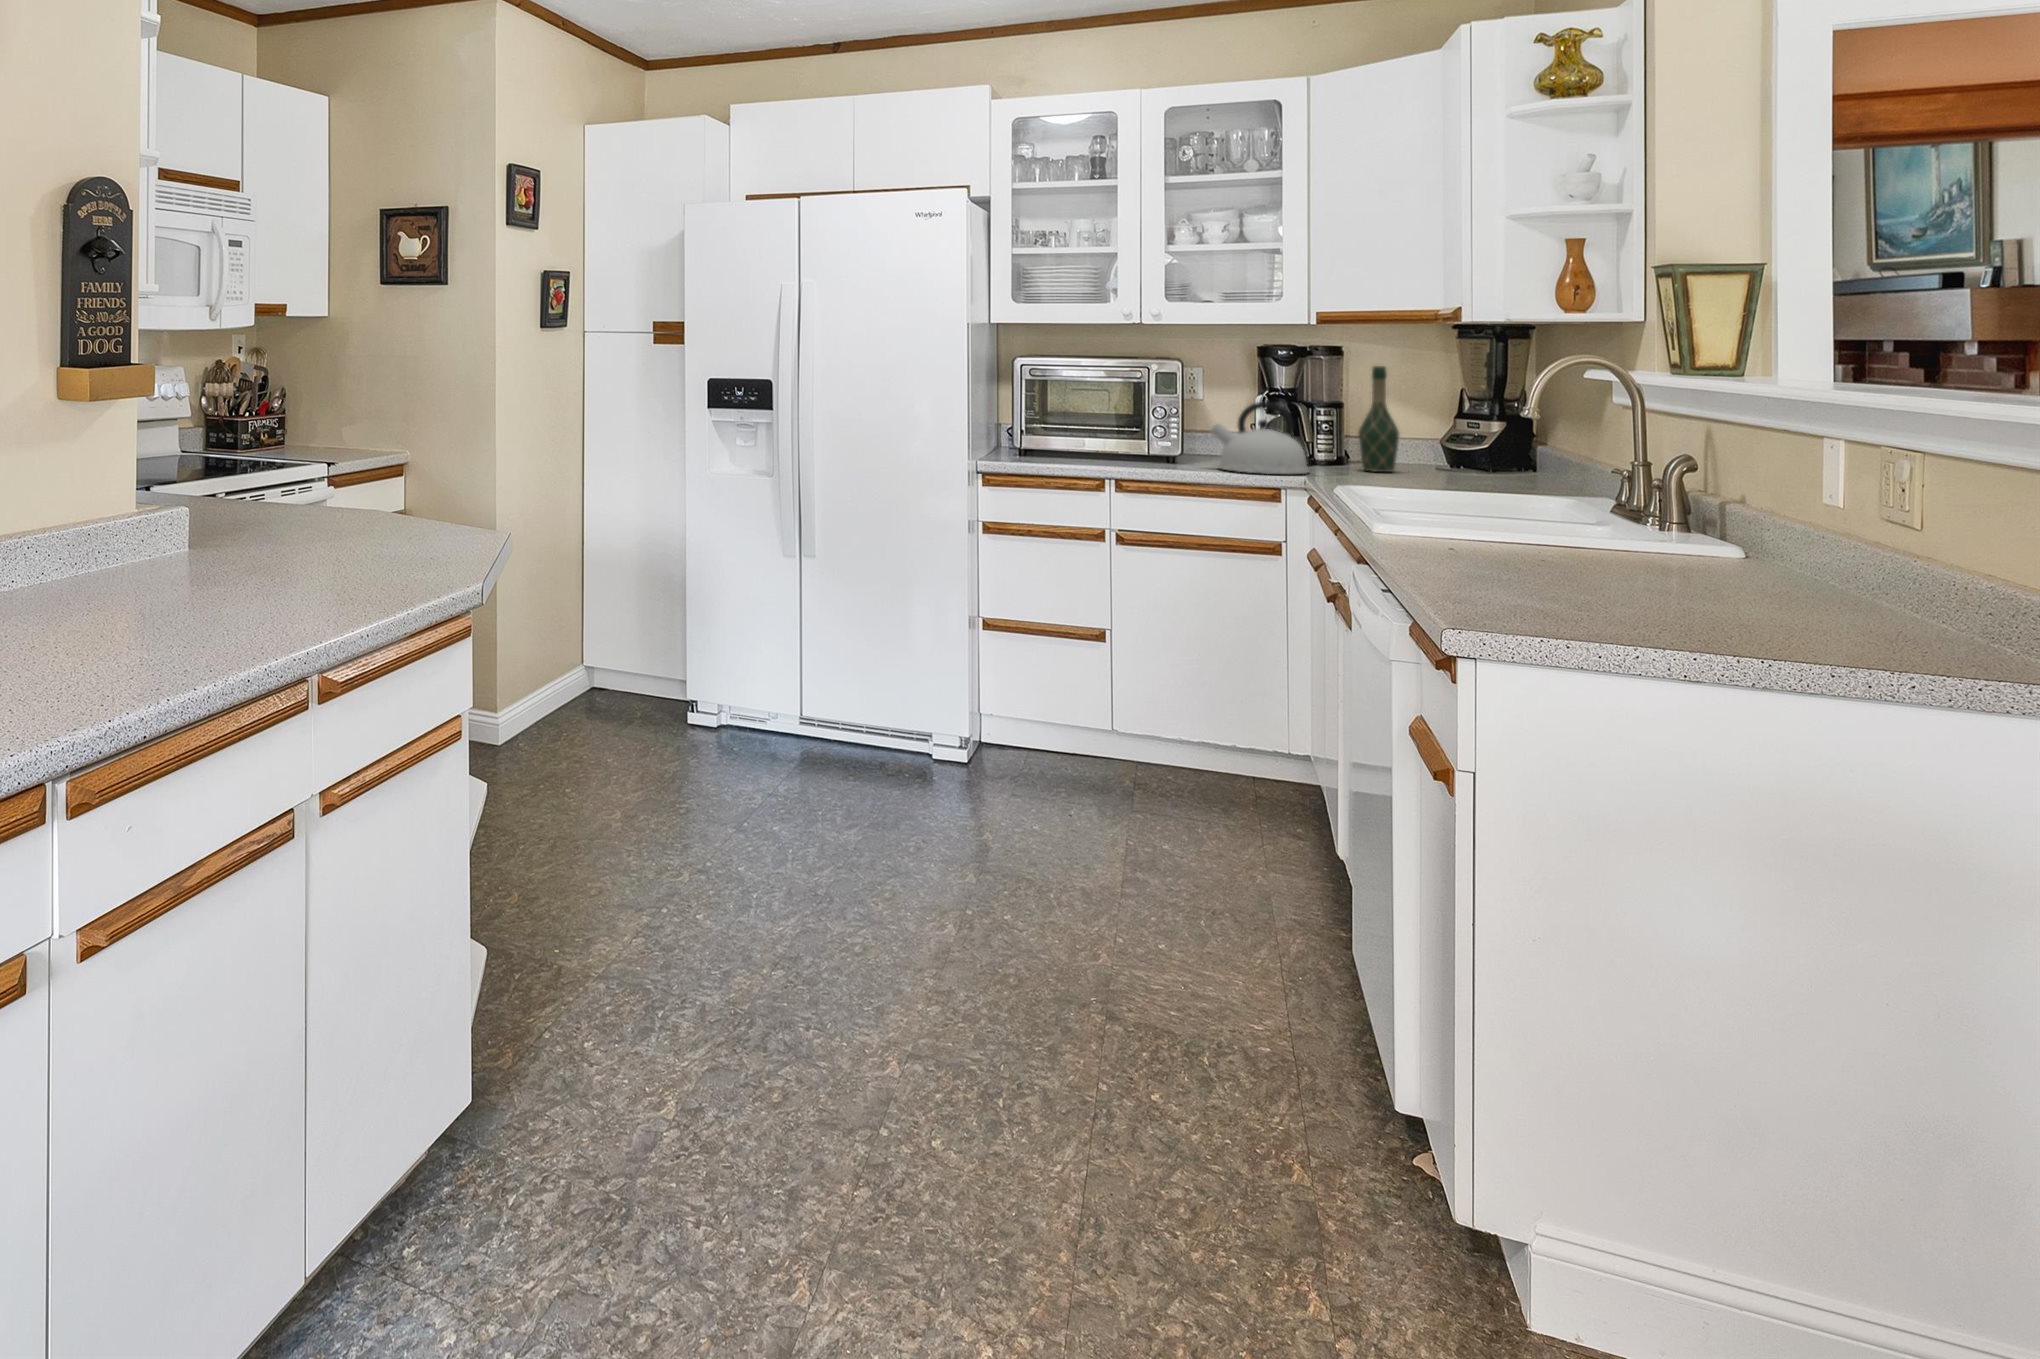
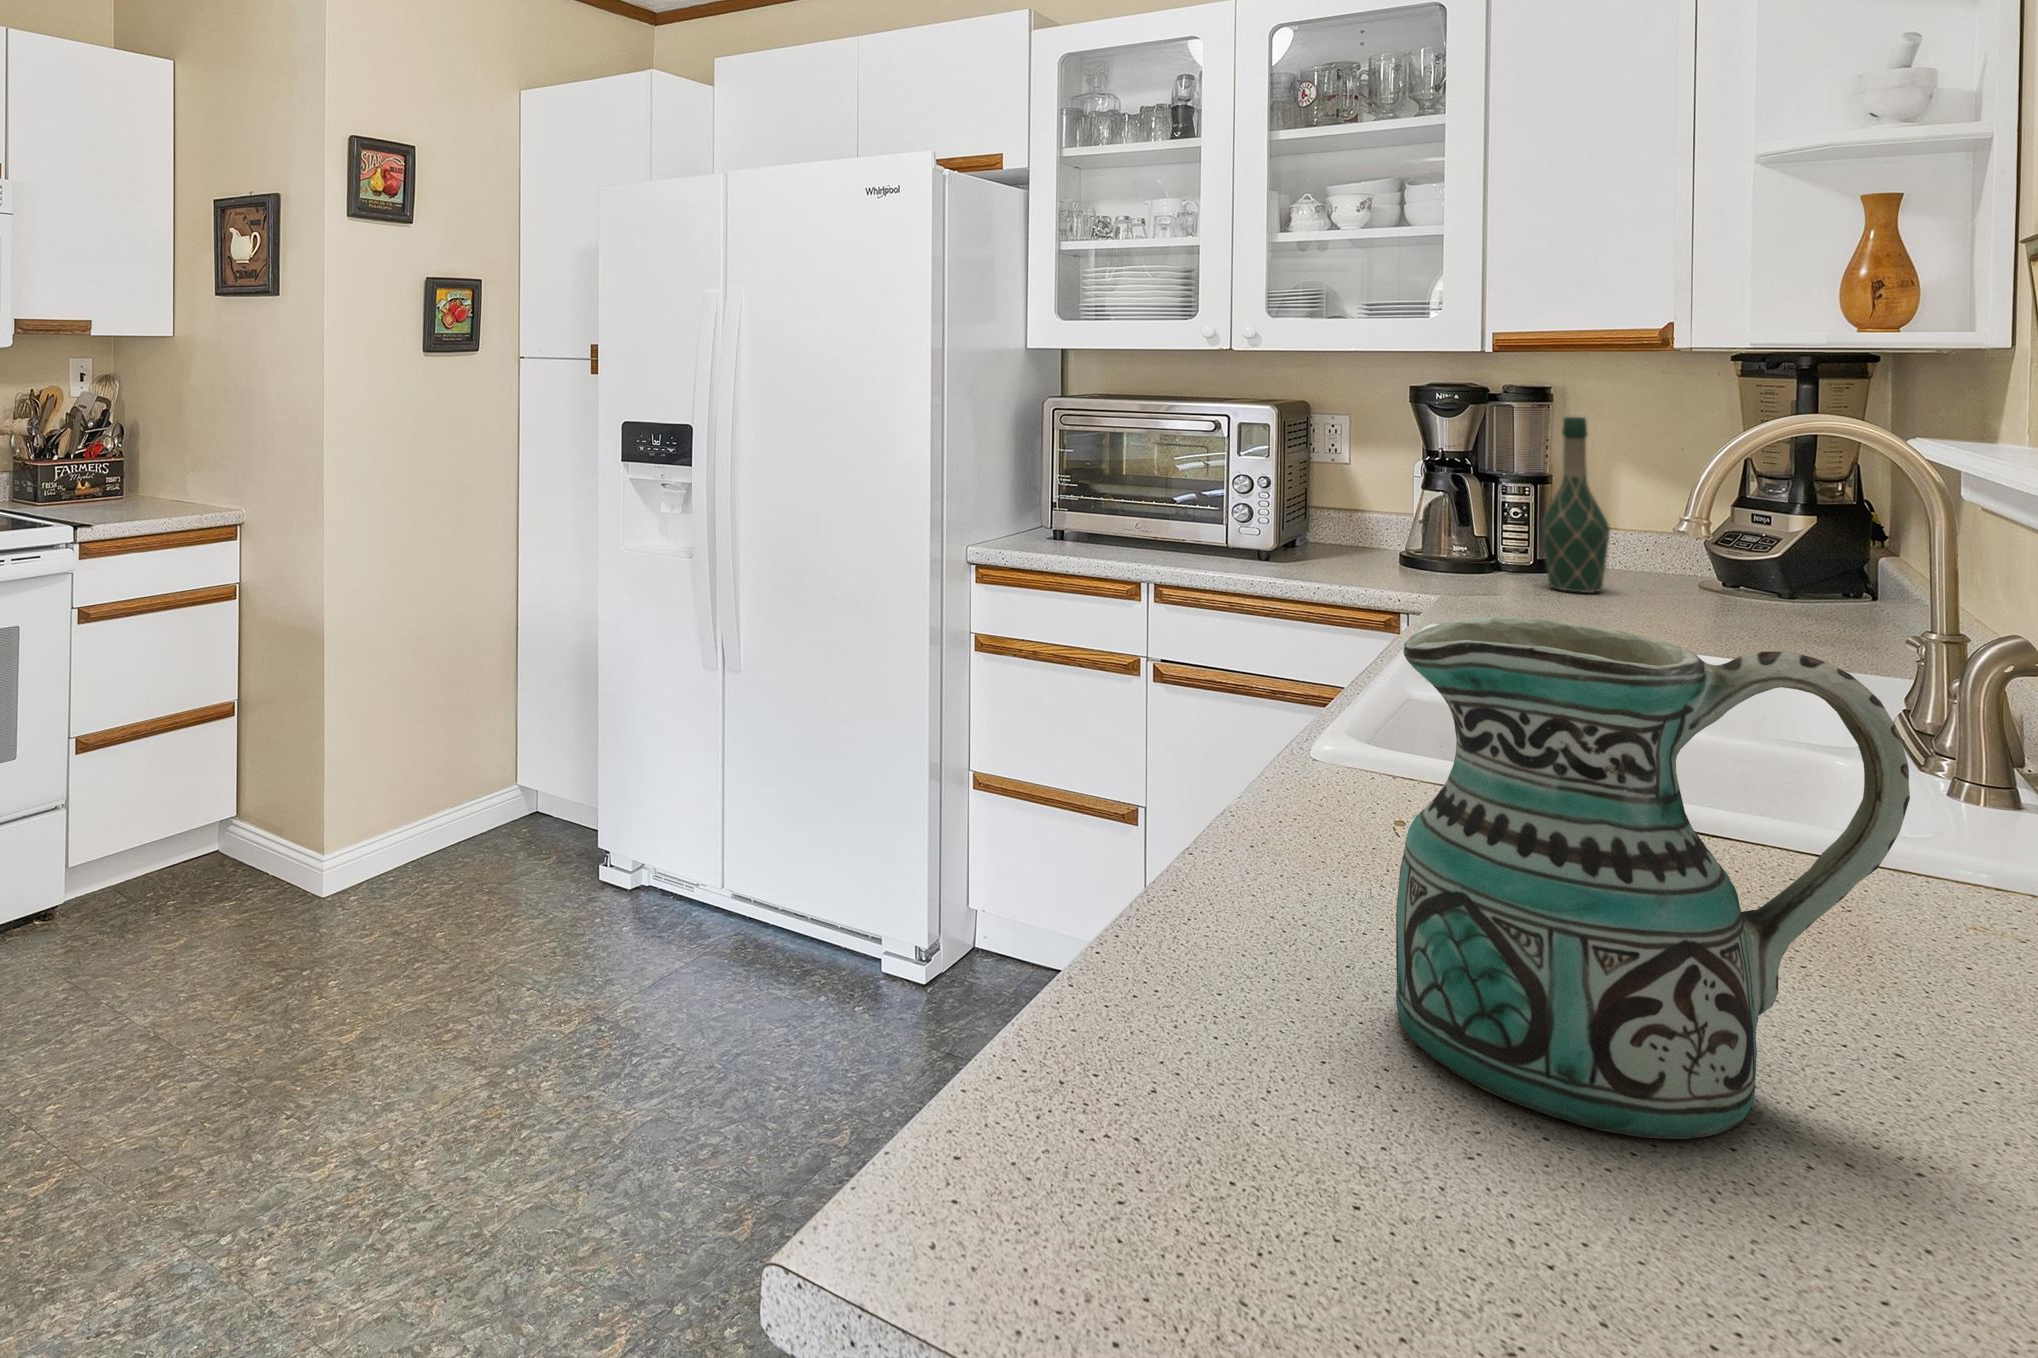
kettle: present [1210,402,1309,474] -> none [1289,471,1447,591]
ceramic pitcher: none [1533,430,1728,603] -> present [1396,617,1910,1139]

